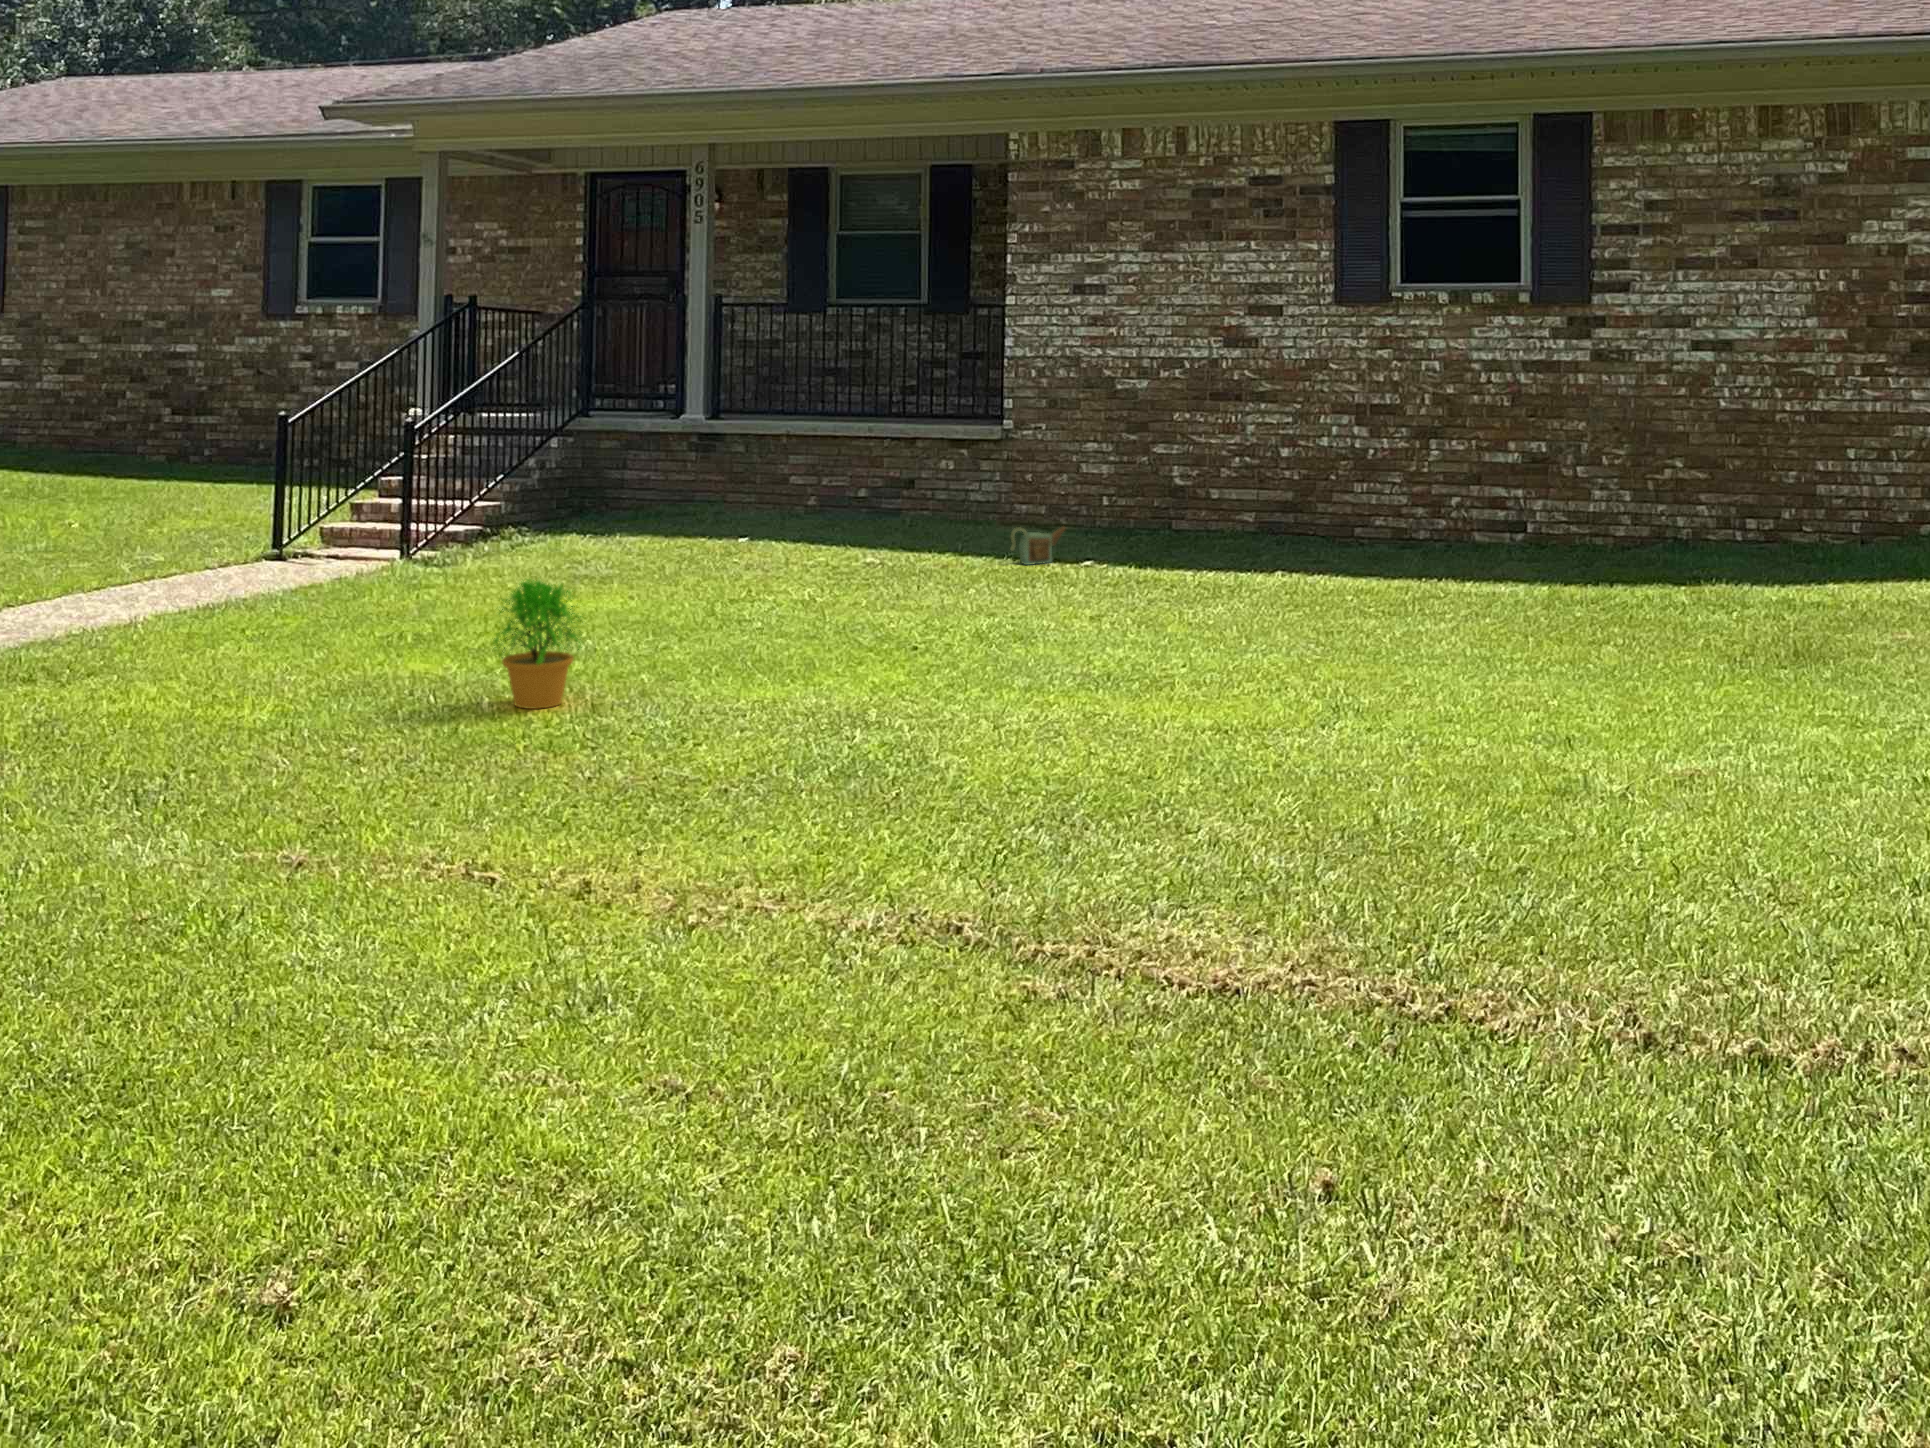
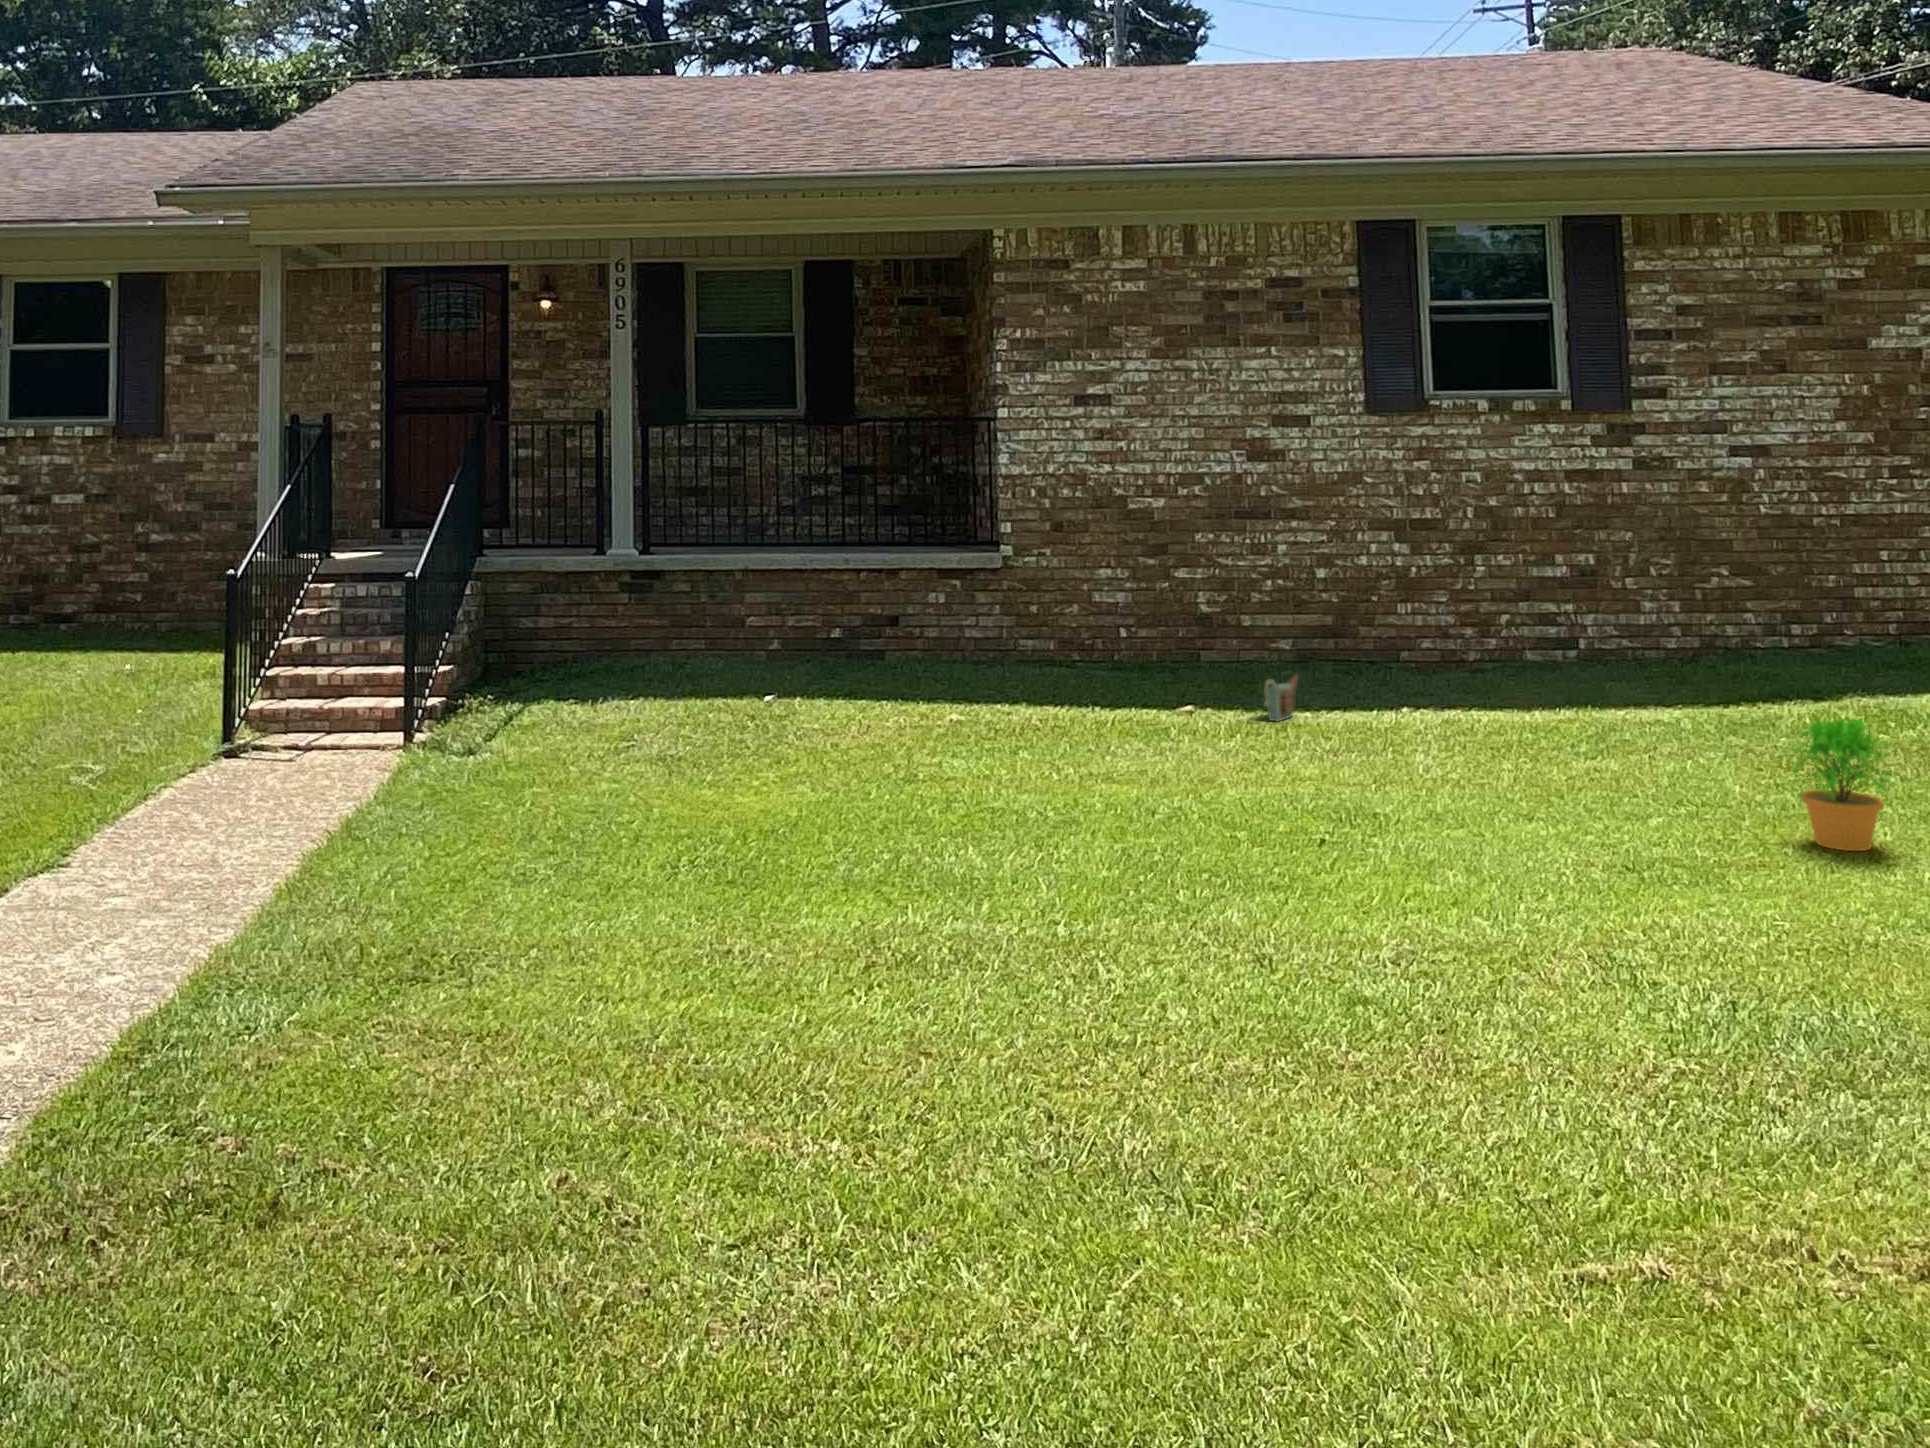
potted plant: present [493,580,581,709] -> present [1791,718,1893,851]

